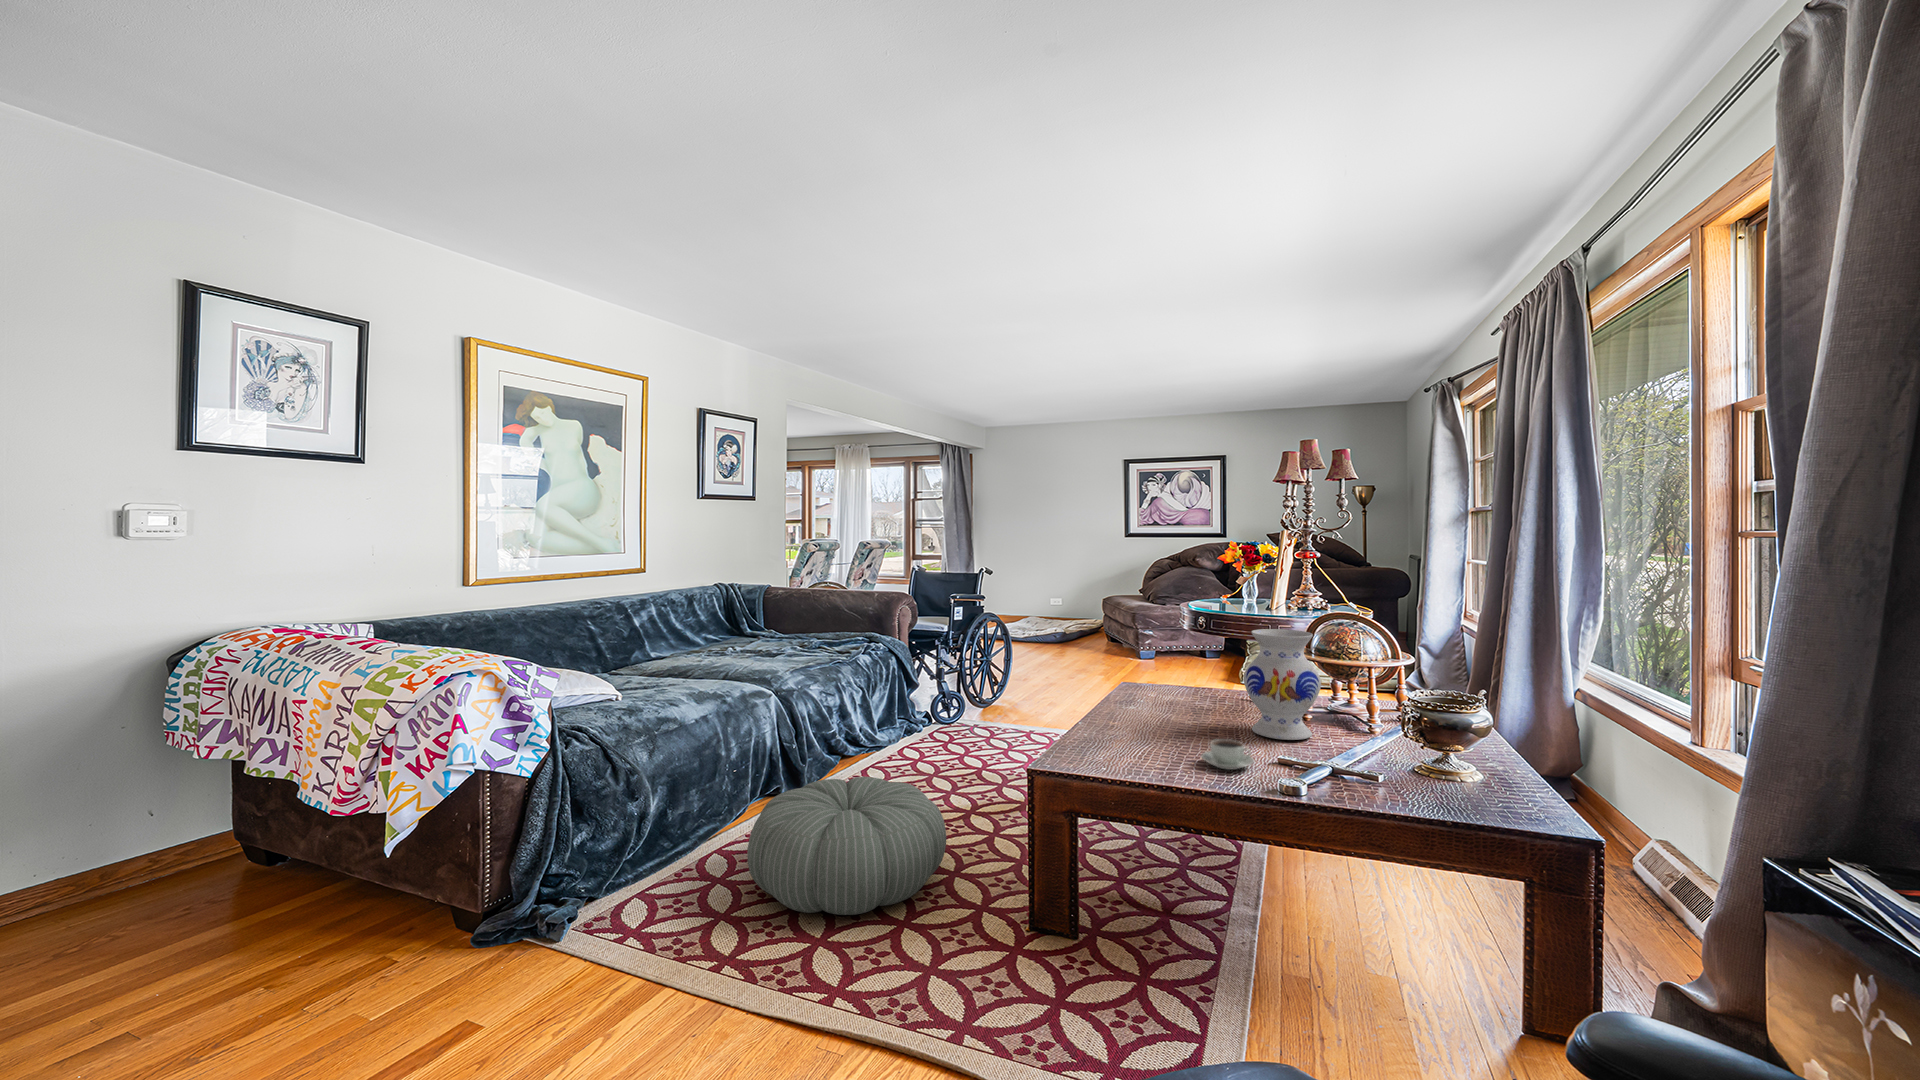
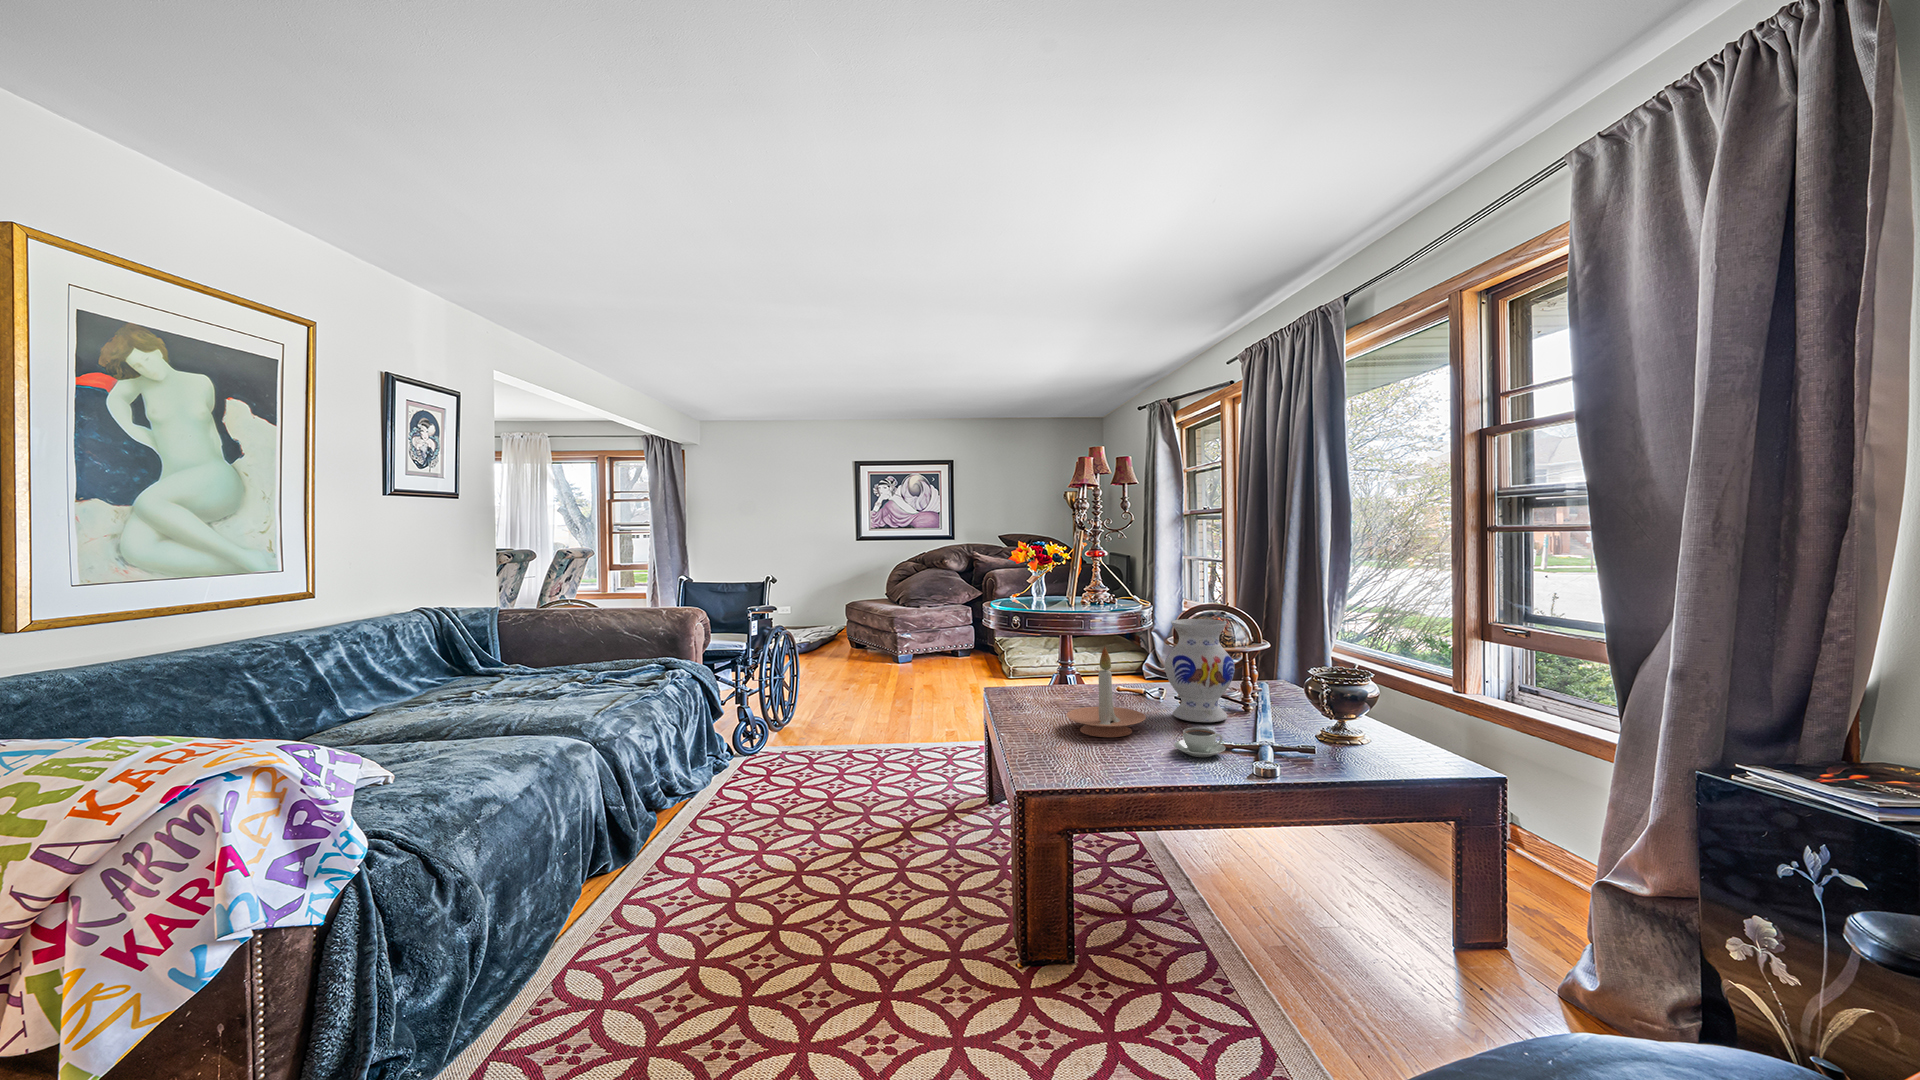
candle holder: none [1124,650,1204,740] -> present [1066,647,1146,737]
pouf: present [747,776,946,915] -> none [650,828,897,1016]

